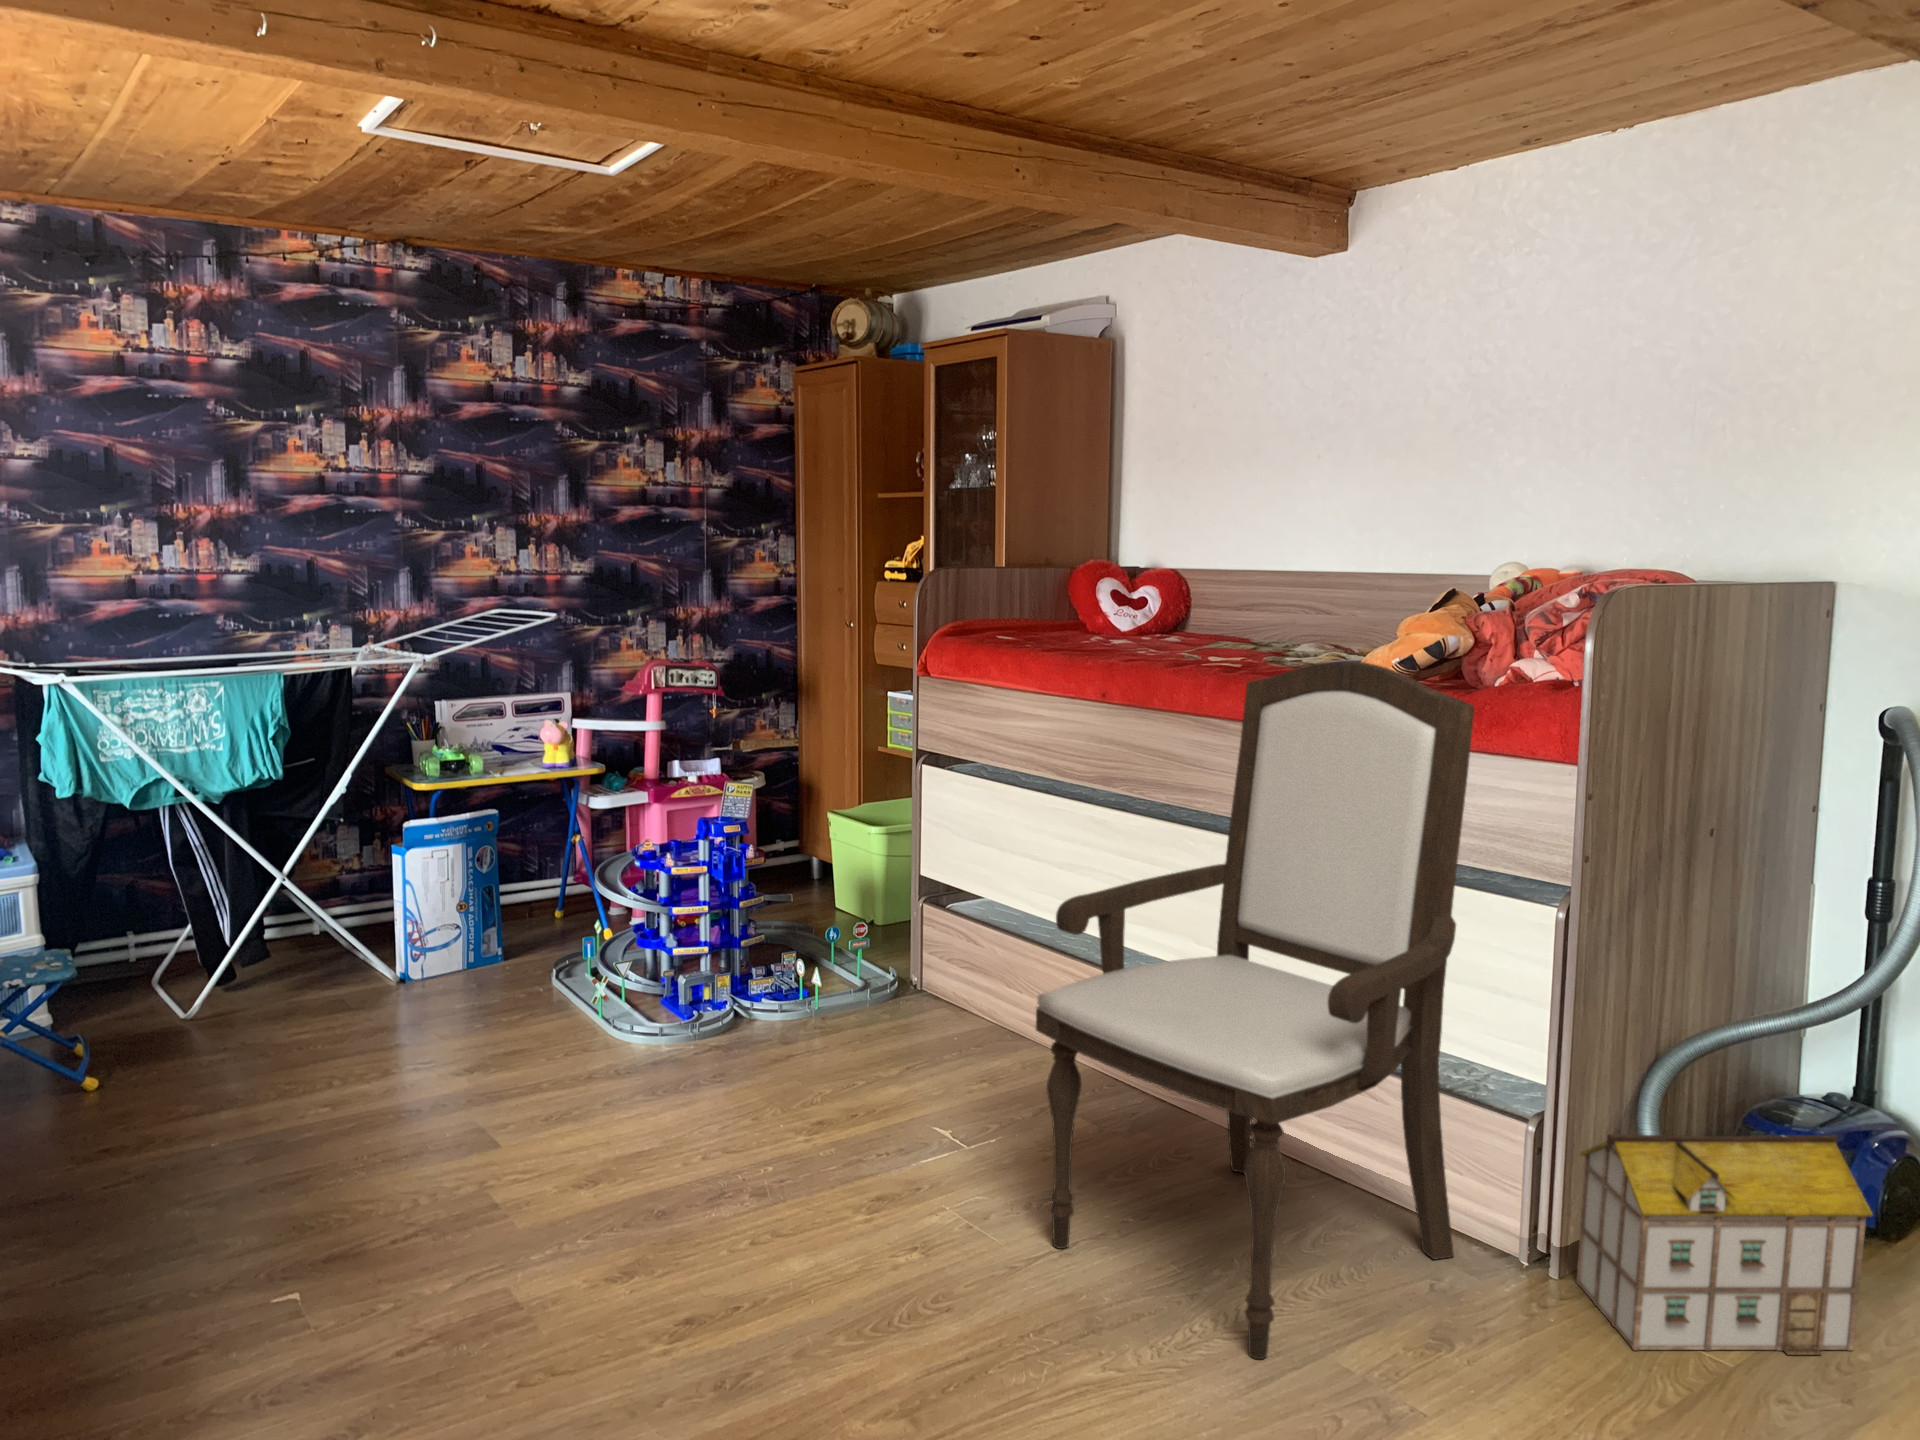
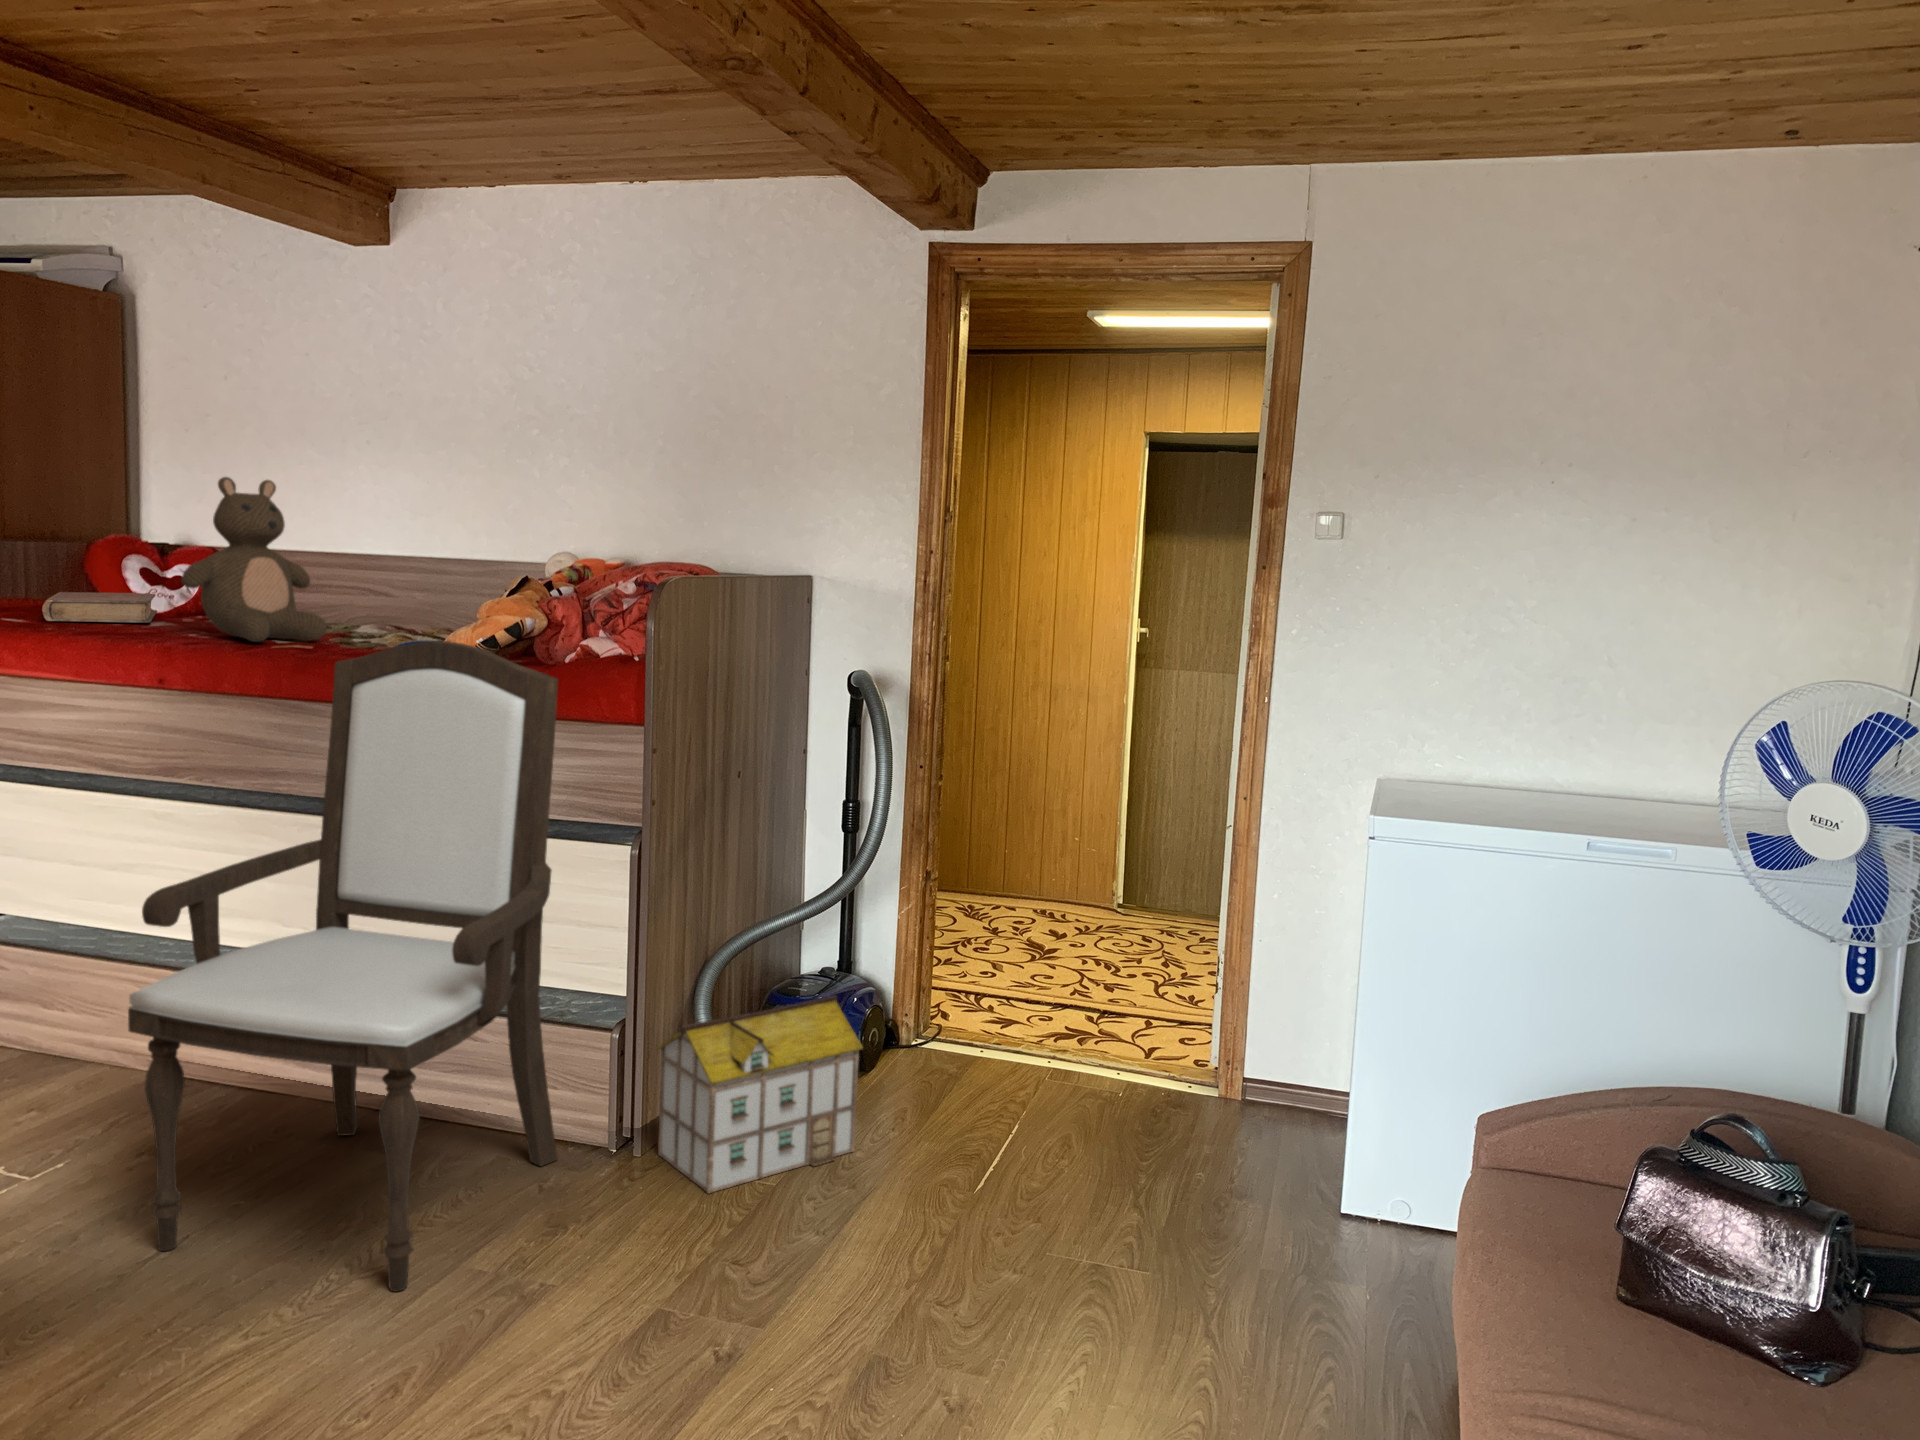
stuffed bear: none [1128,499,1256,661] -> present [181,477,327,642]
book: none [1024,614,1120,641] -> present [42,592,157,623]

